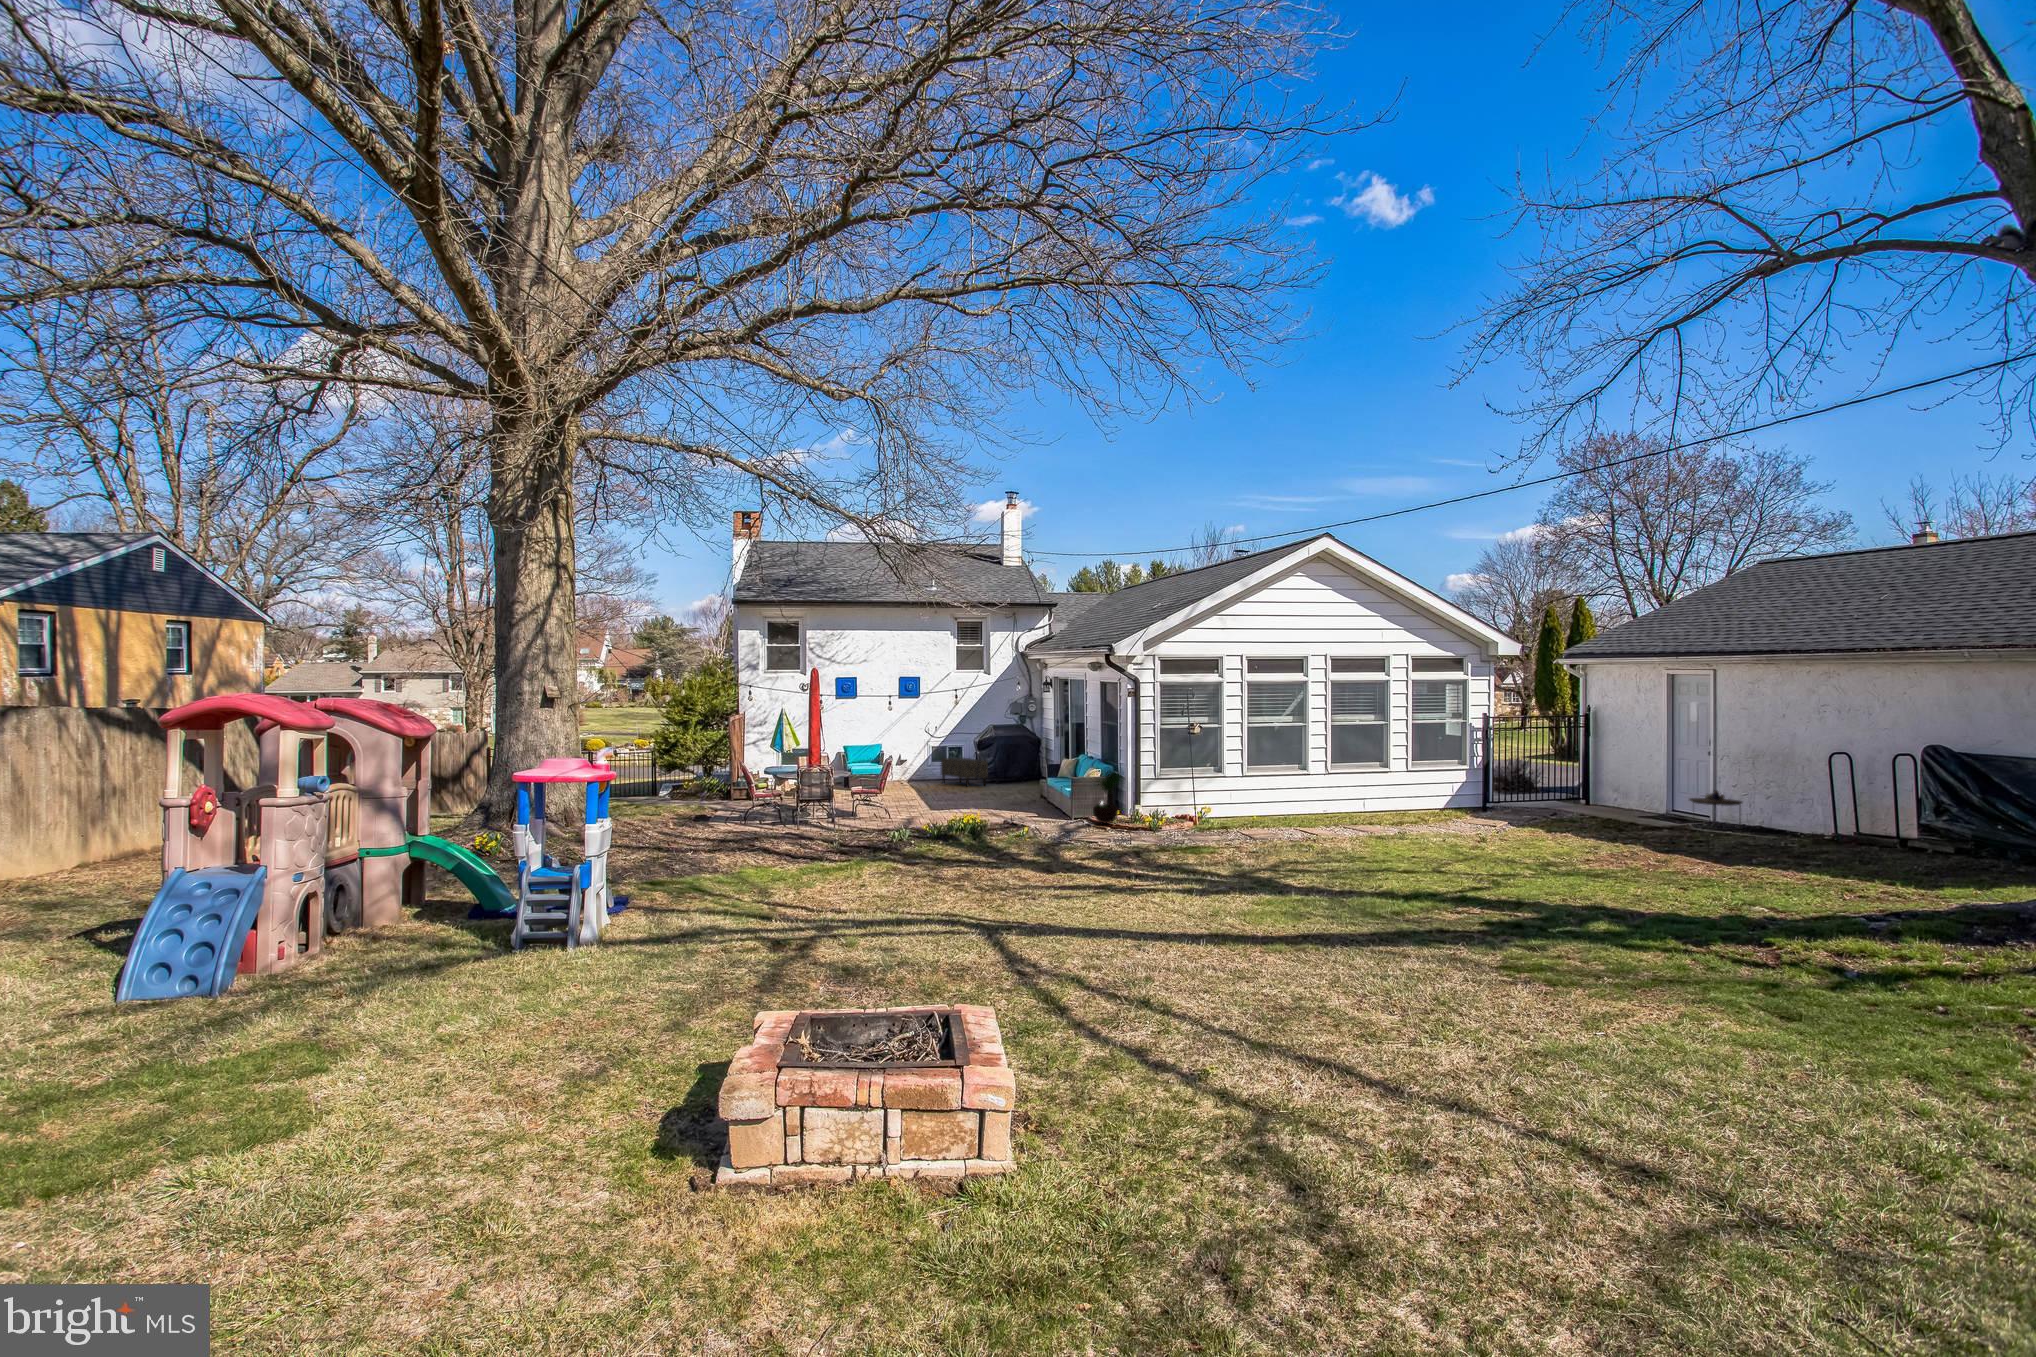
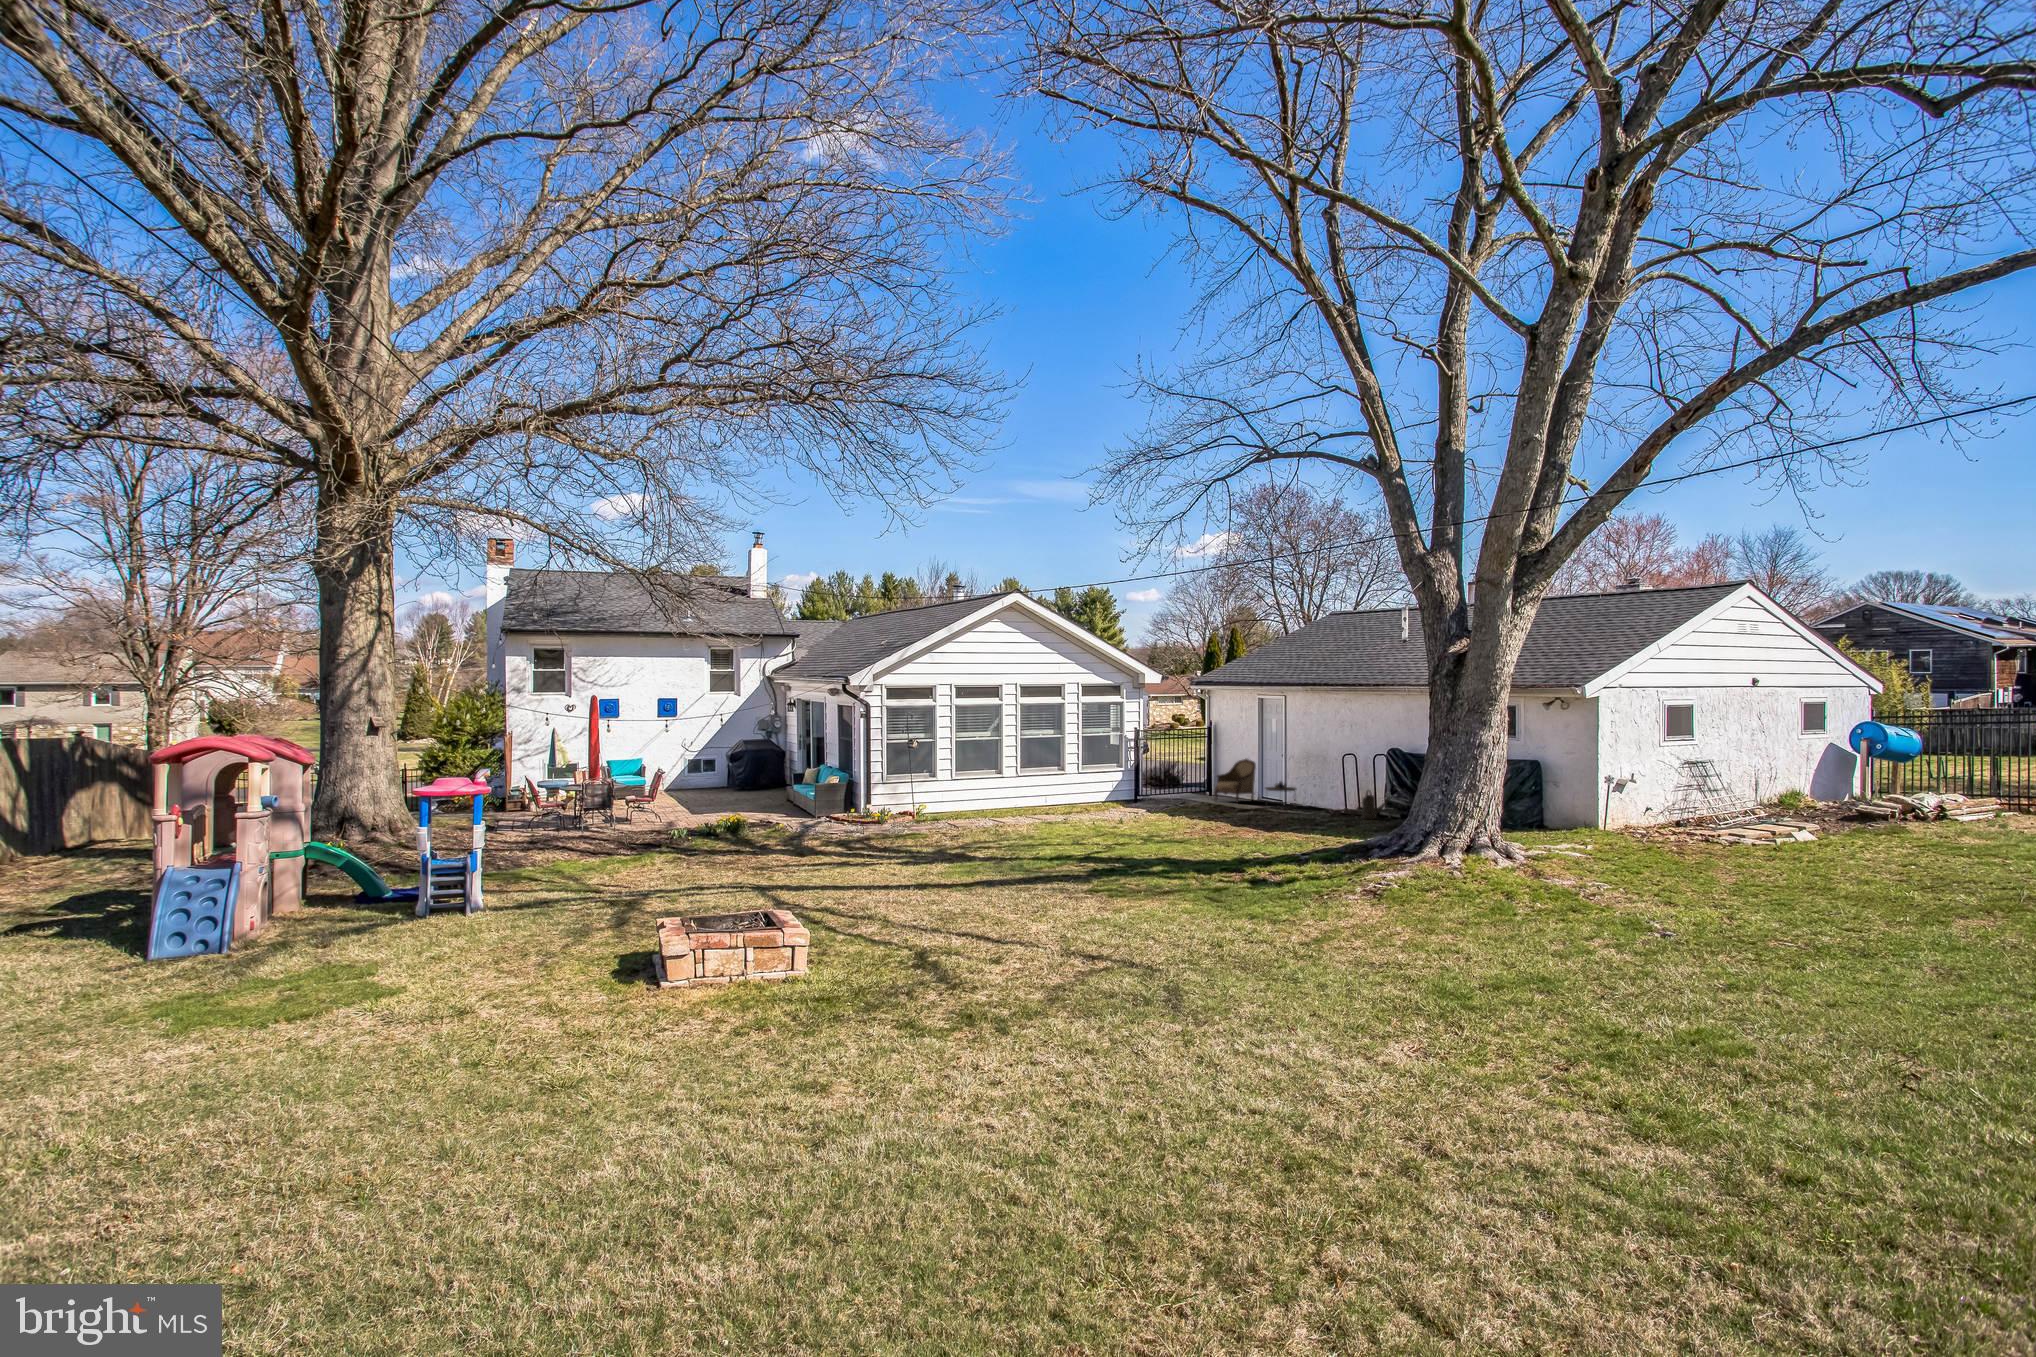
armchair: none [1604,757,1670,820] -> present [1215,759,1256,802]
bench: present [941,758,988,786] -> none [695,770,739,795]
potted tree: present [1093,771,1122,823] -> none [835,773,862,819]
watering can: none [1864,809,1927,854] -> present [1358,791,1390,819]

